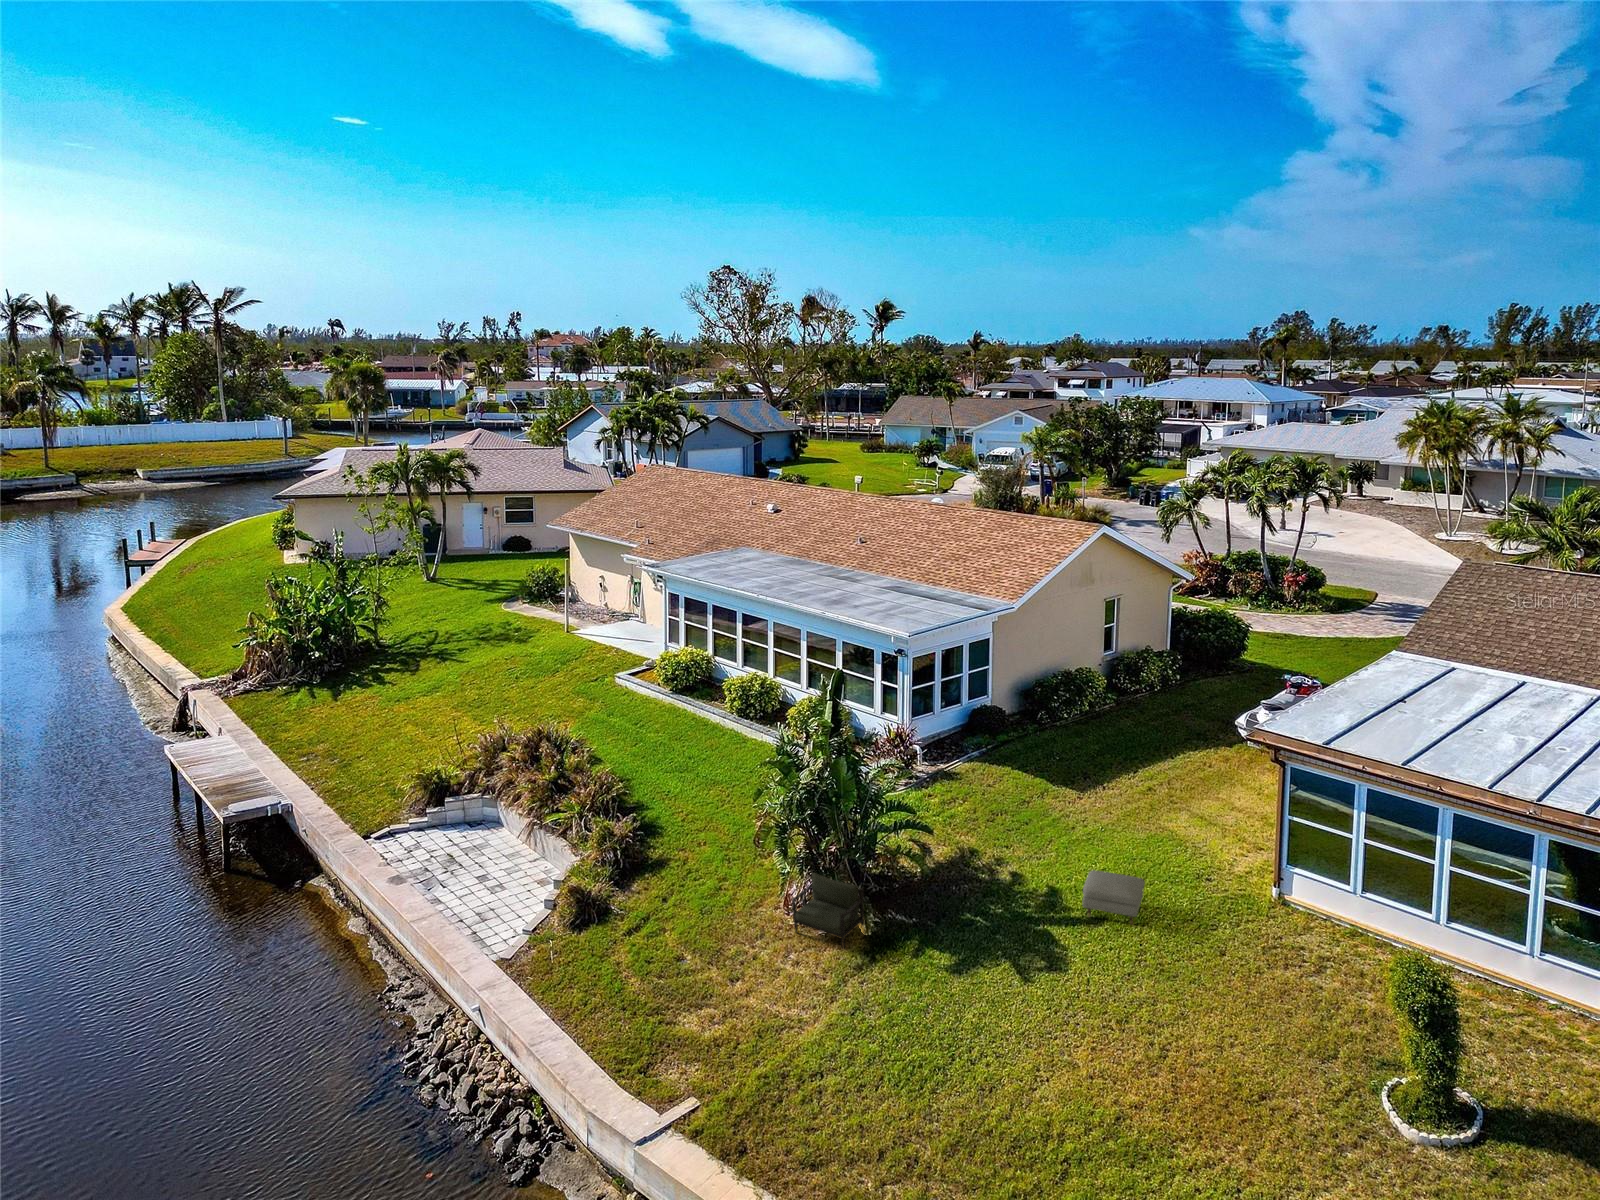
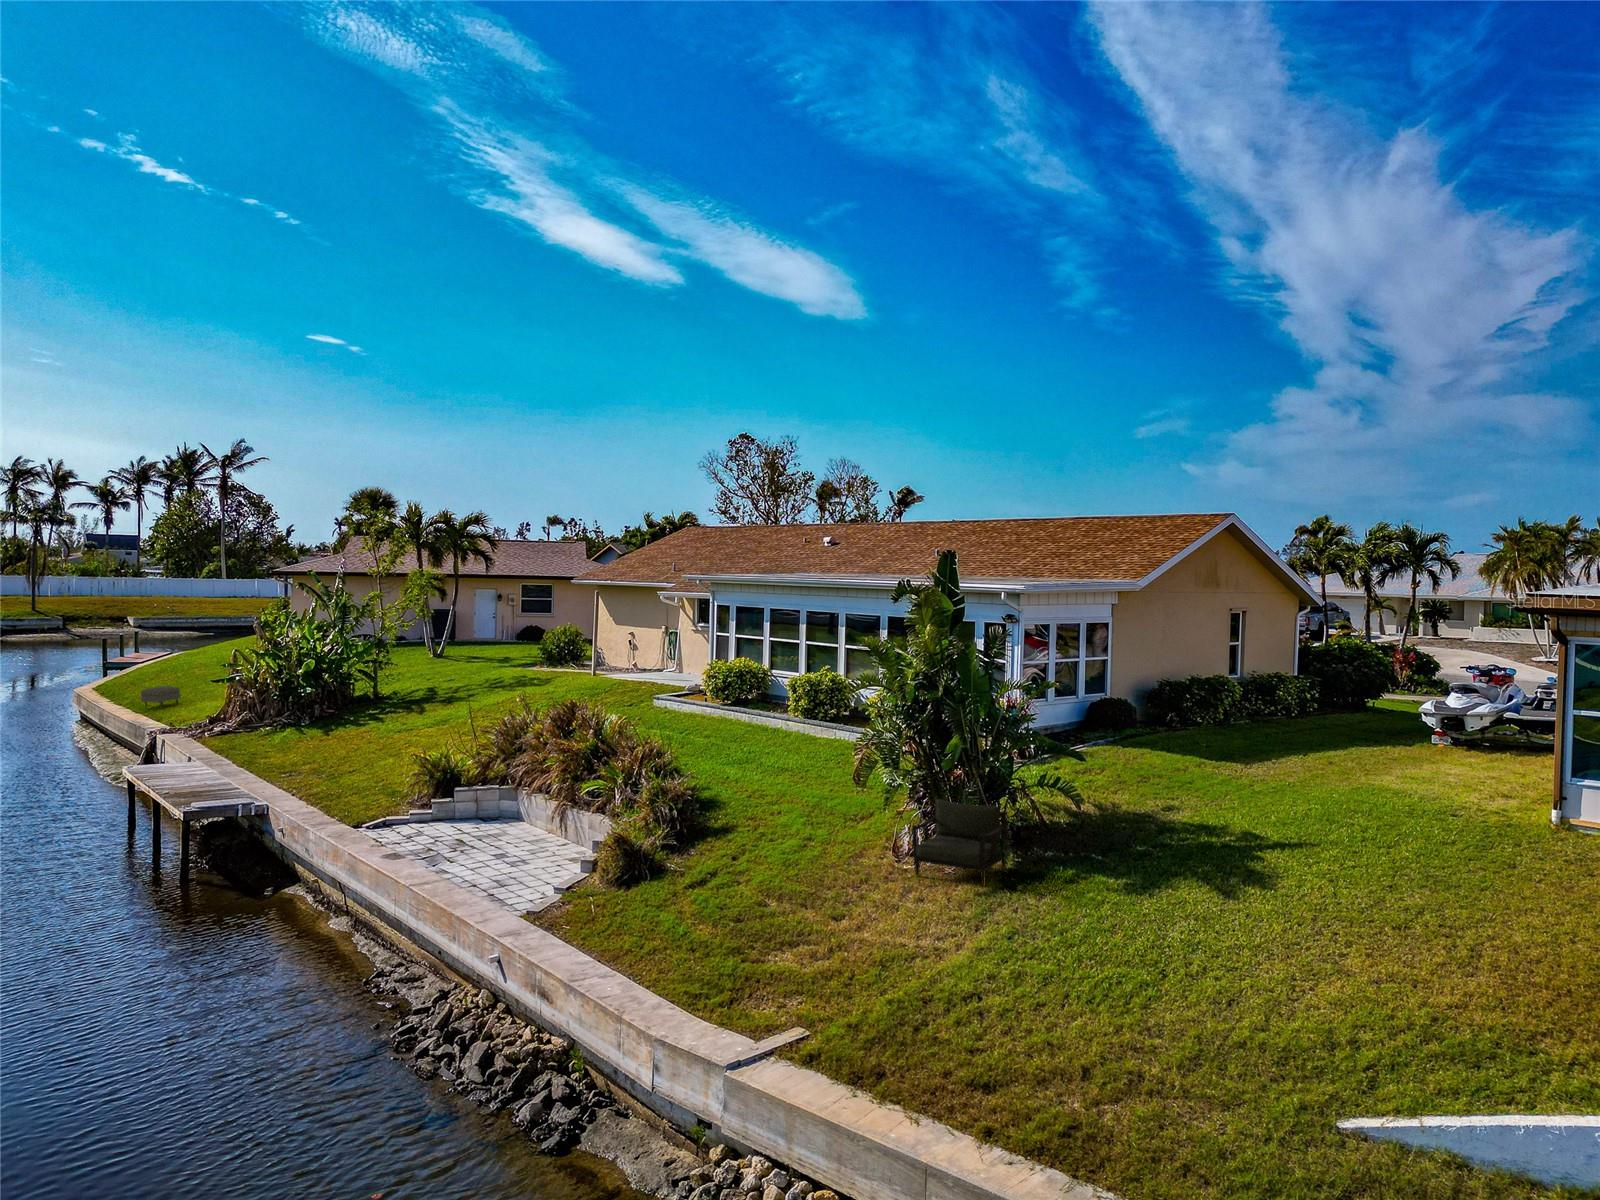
ottoman: present [1083,870,1145,925] -> present [141,686,181,708]

